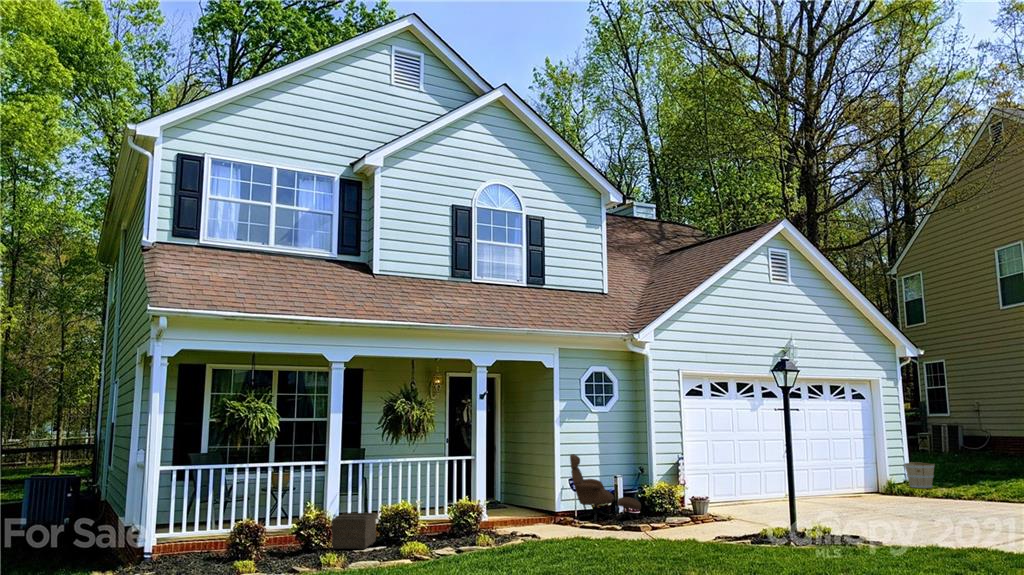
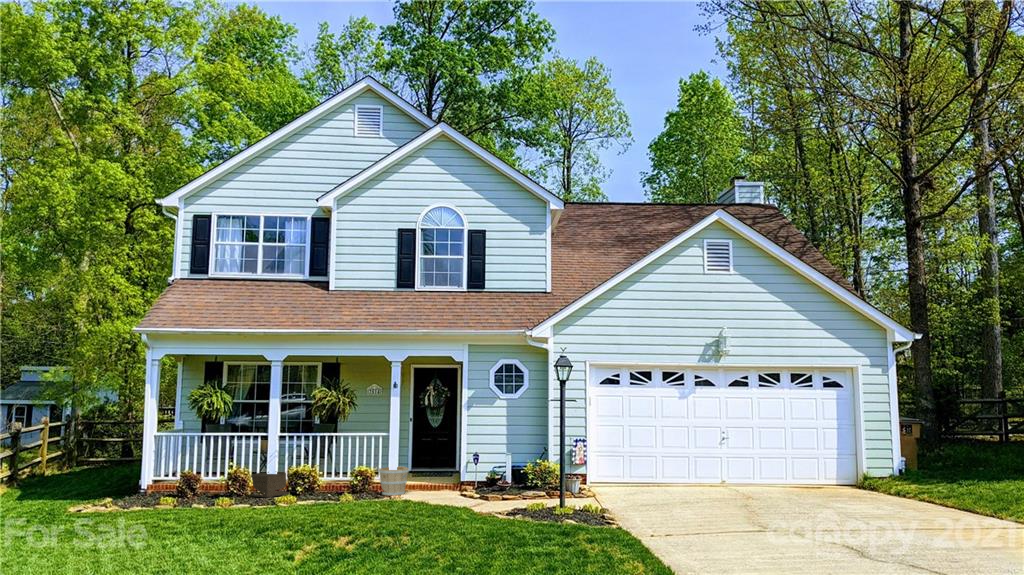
lounge chair: present [570,454,641,521] -> none [464,435,525,495]
wooden bucket: present [904,462,935,488] -> present [378,466,409,496]

